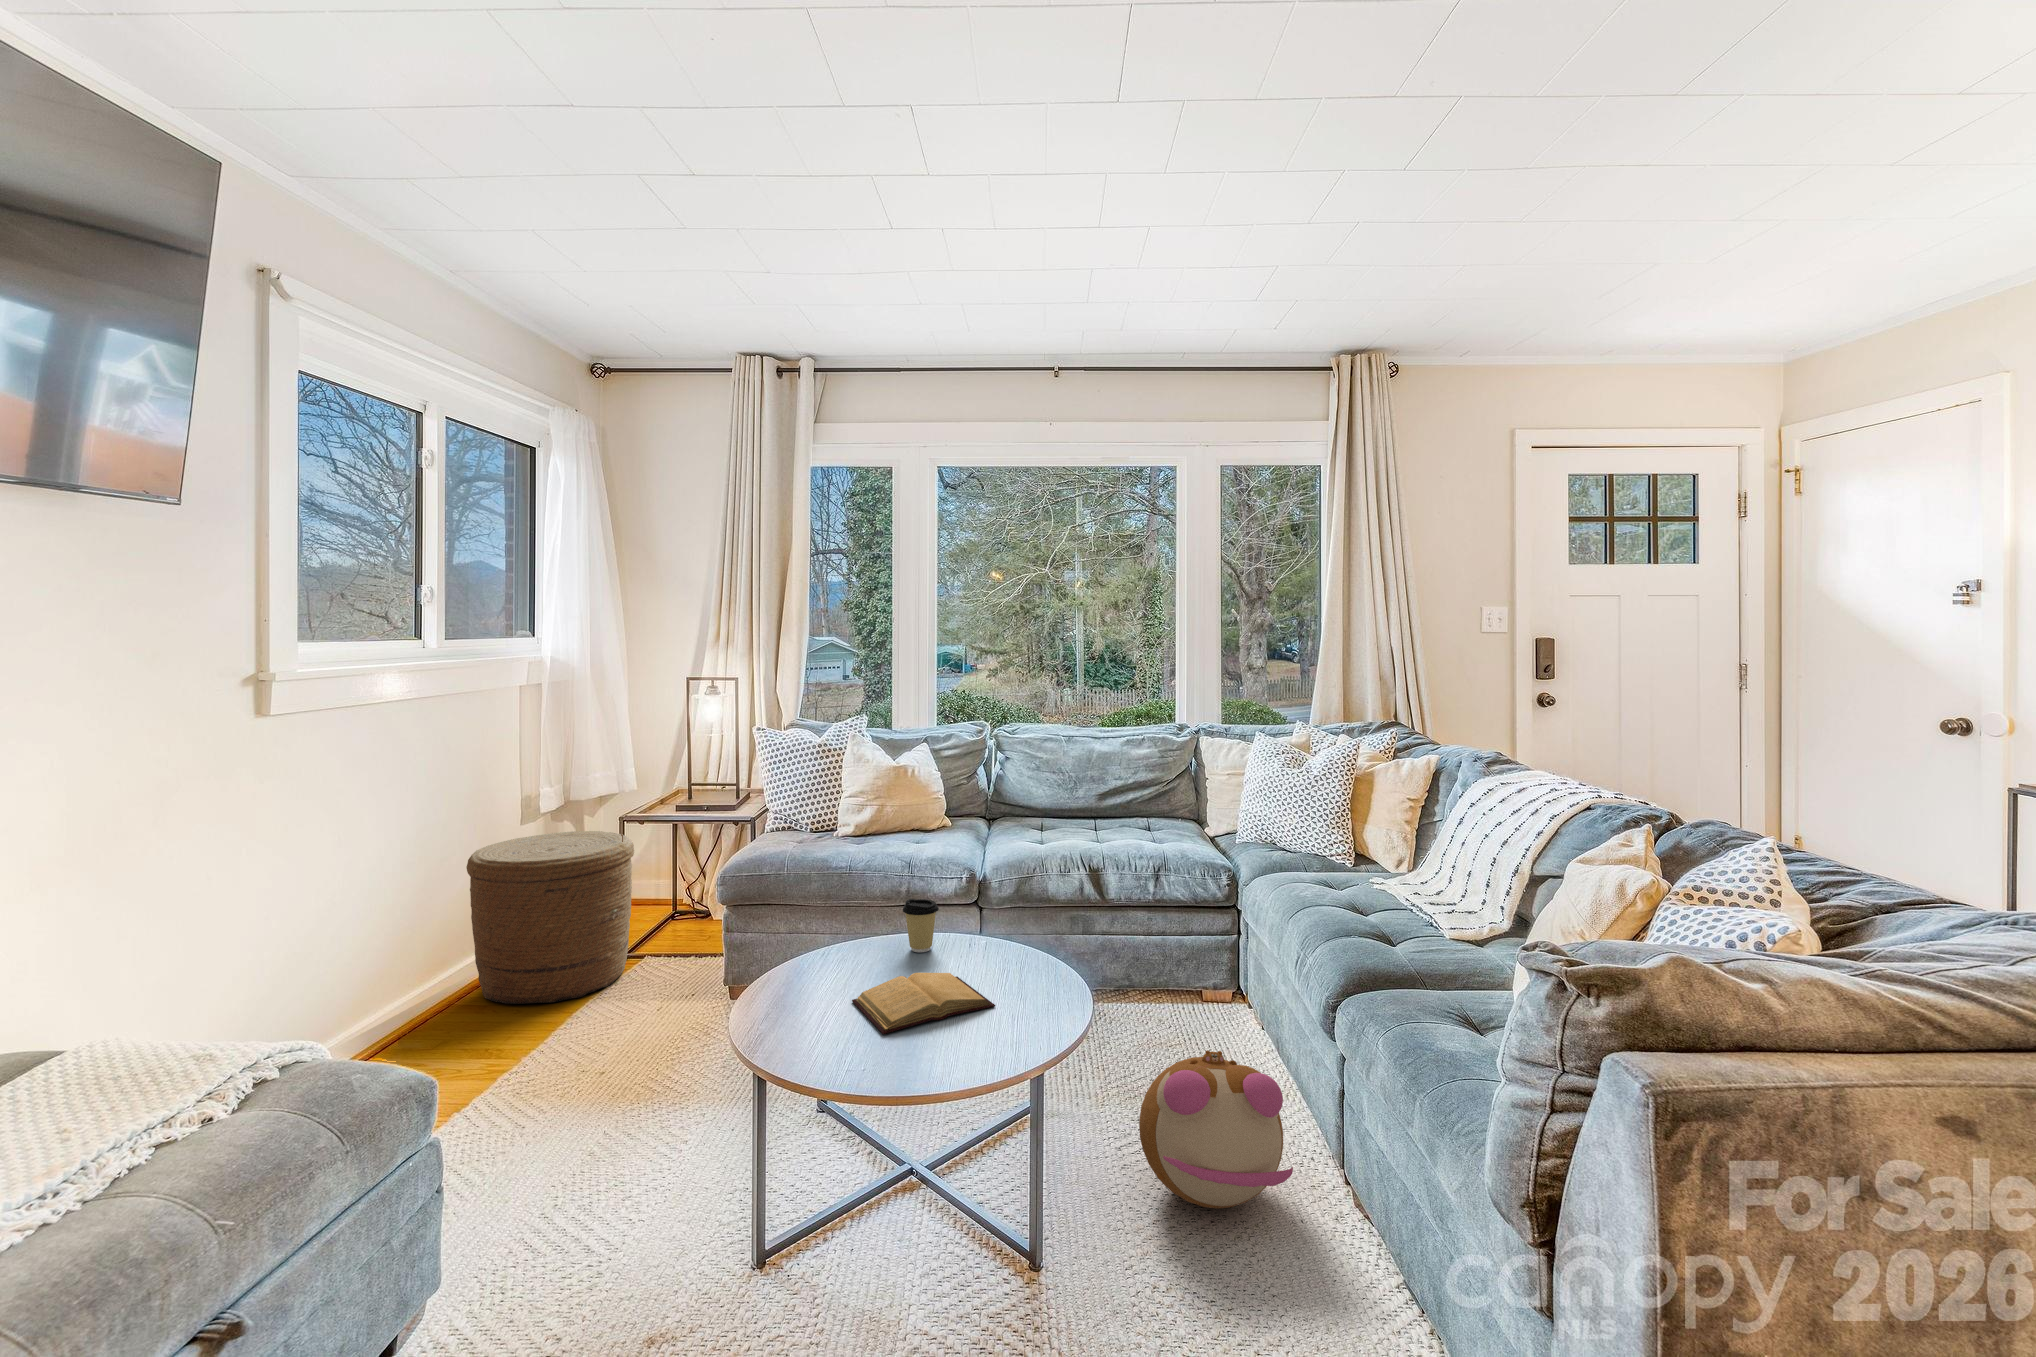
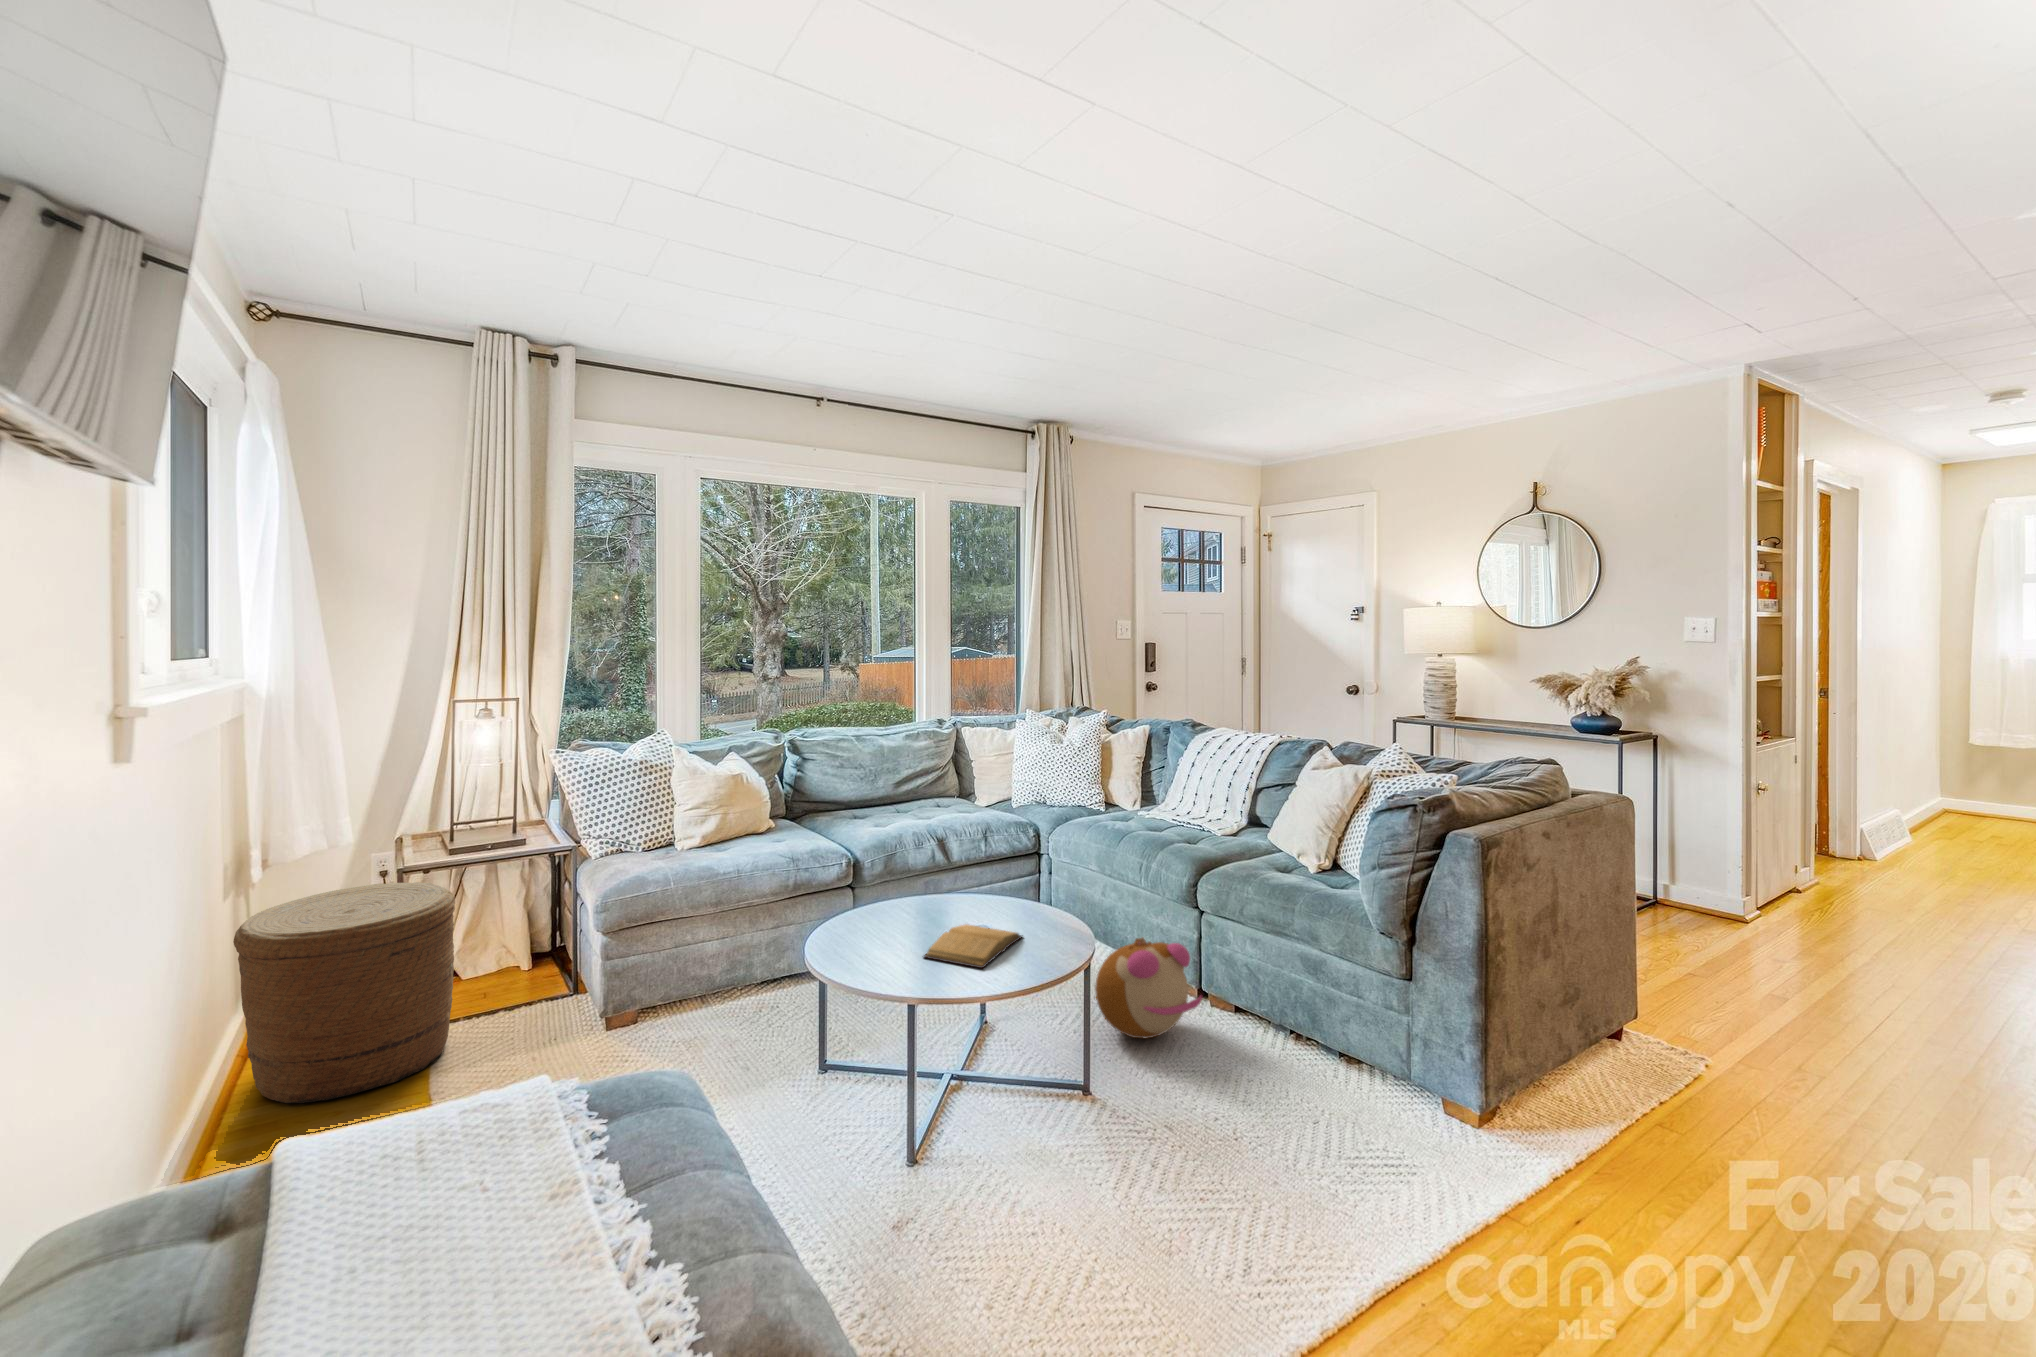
coffee cup: present [903,899,939,952] -> none [893,876,923,919]

